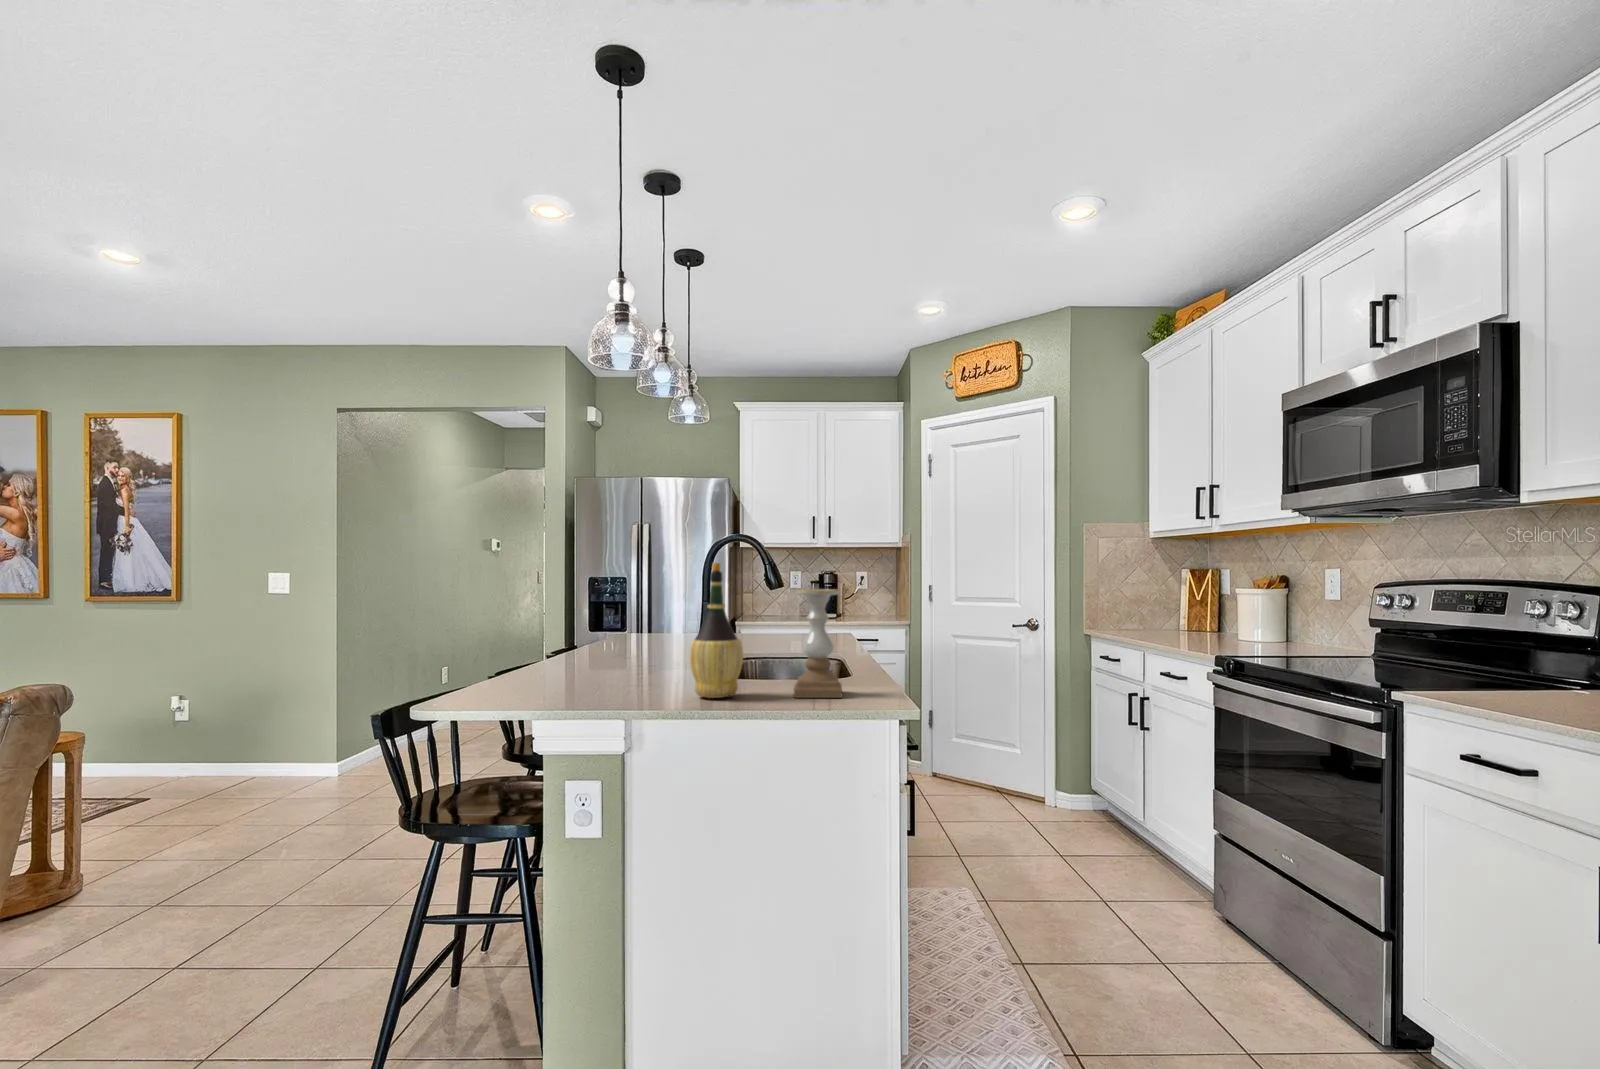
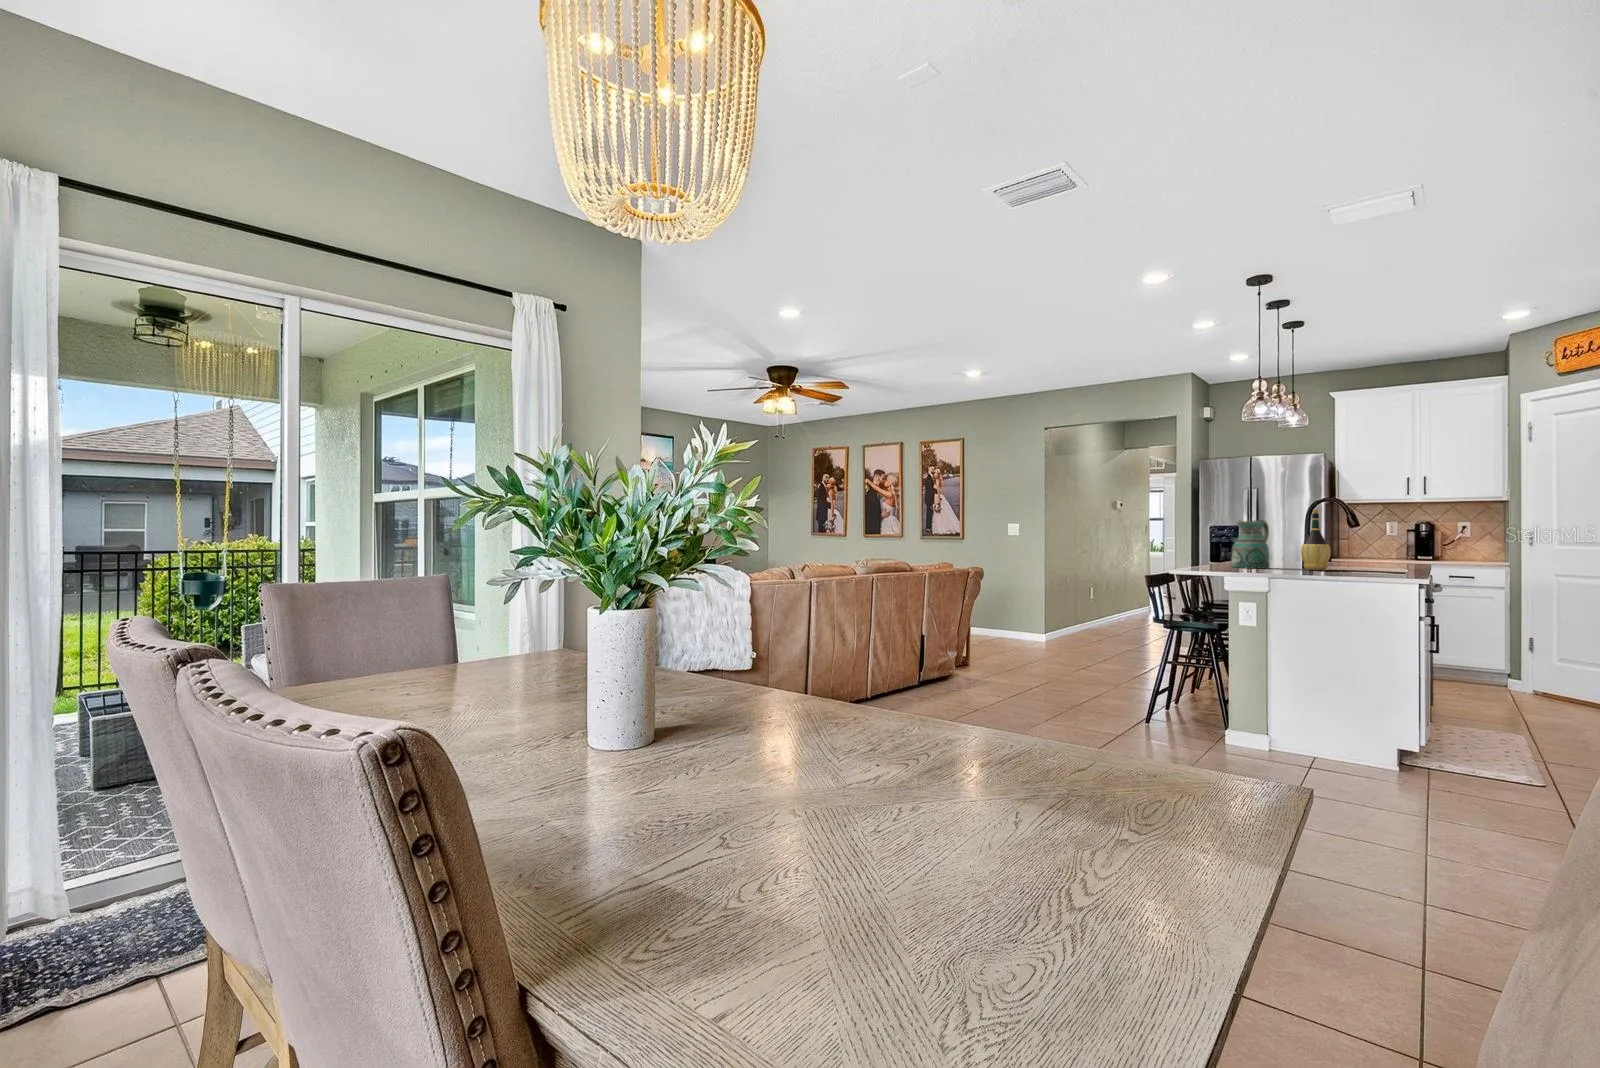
ceramic pitcher: none [555,583,634,699] -> present [1231,520,1270,568]
candle holder: present [794,589,842,698] -> none [1360,522,1390,573]

